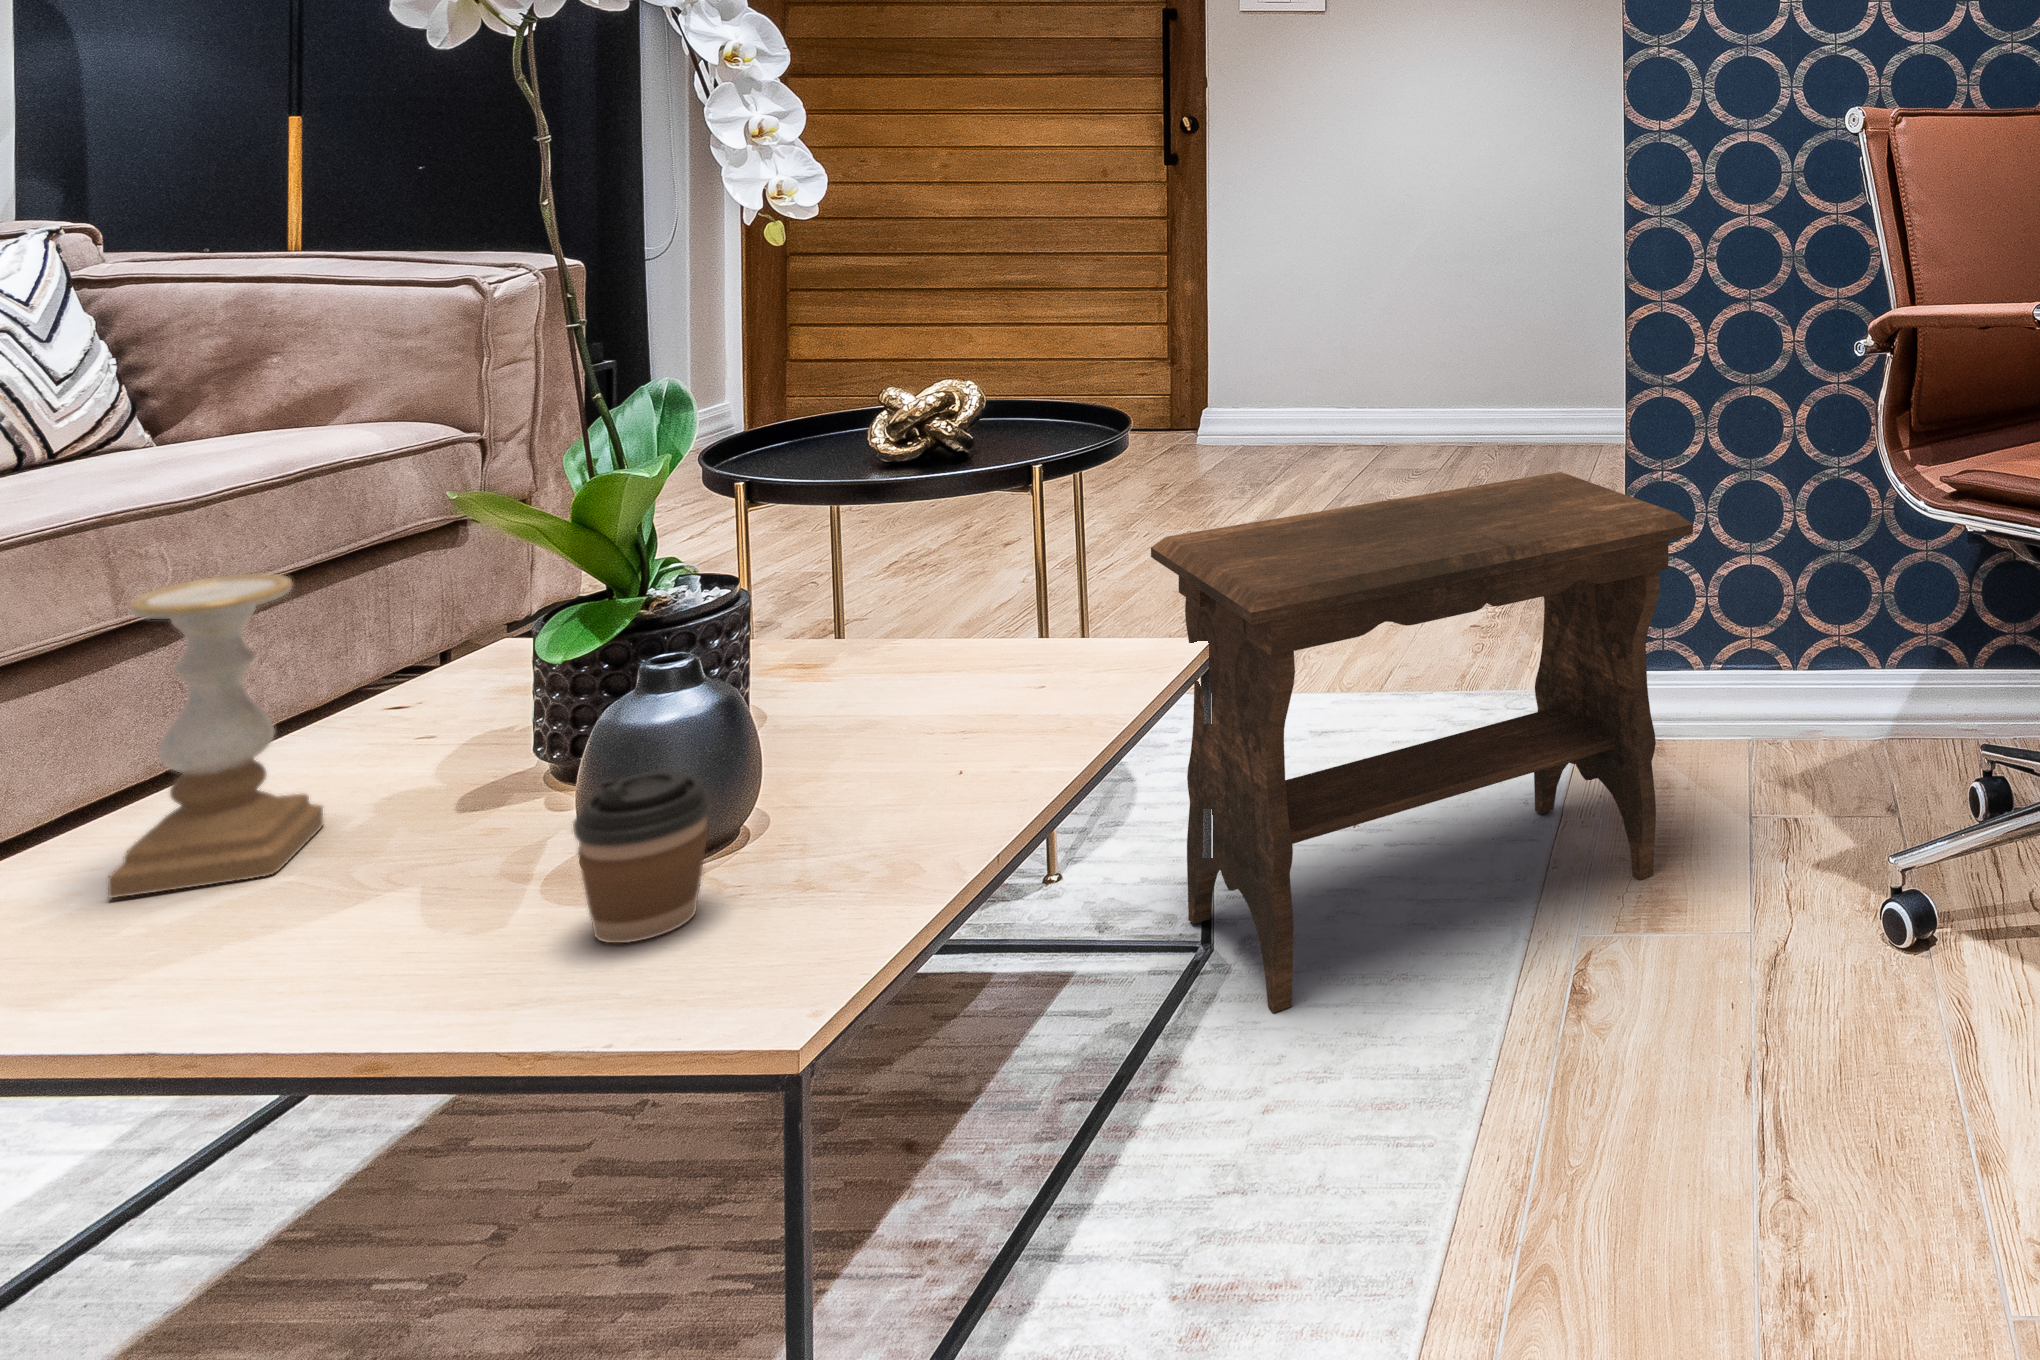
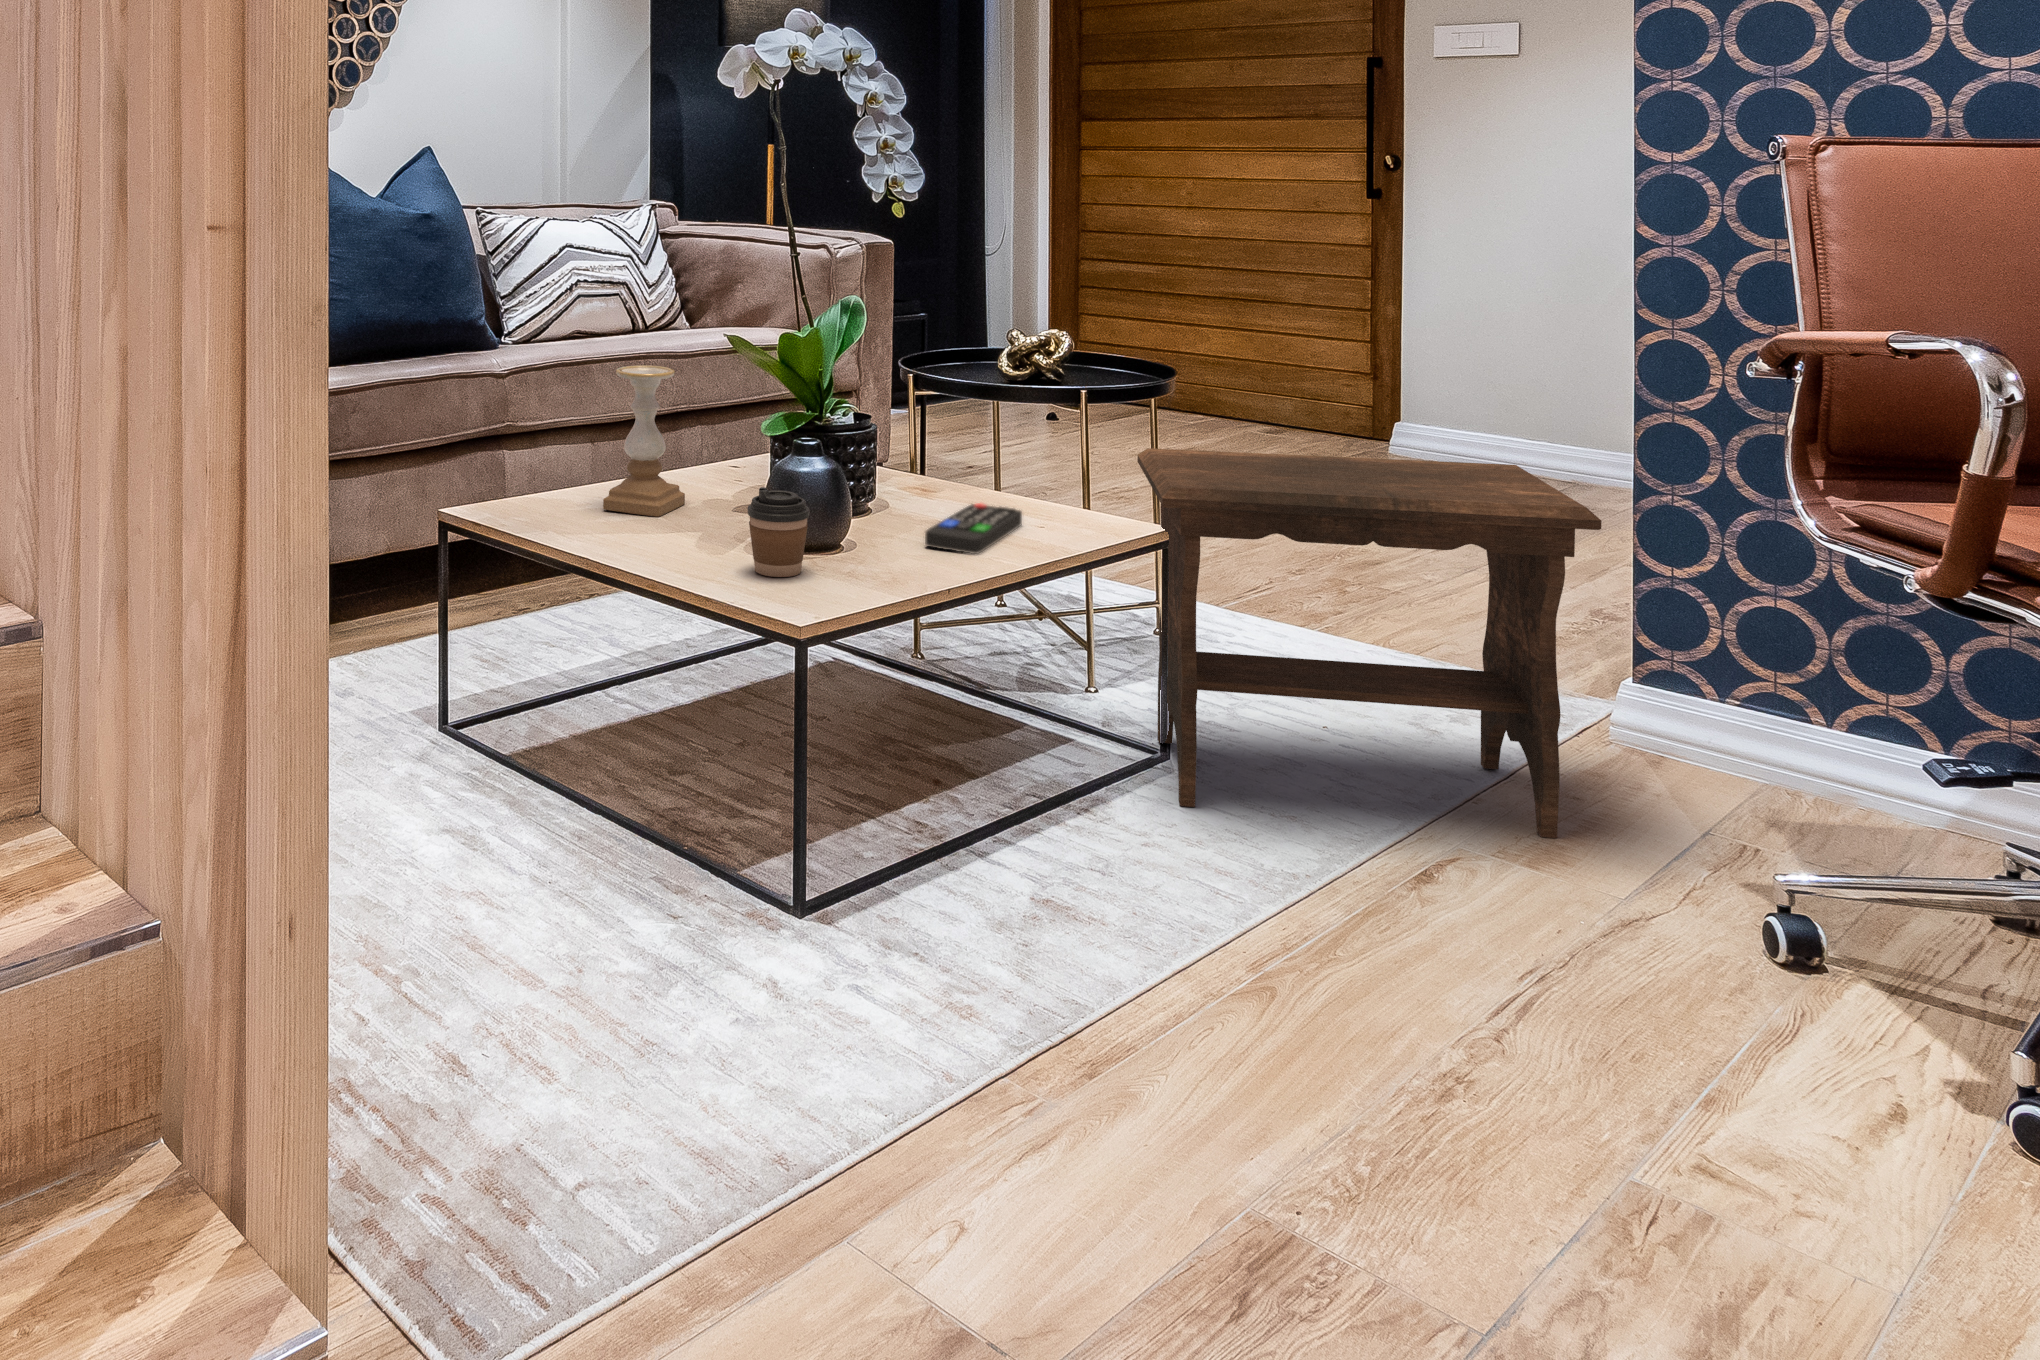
remote control: none [892,671,1016,778] -> present [925,503,1022,554]

